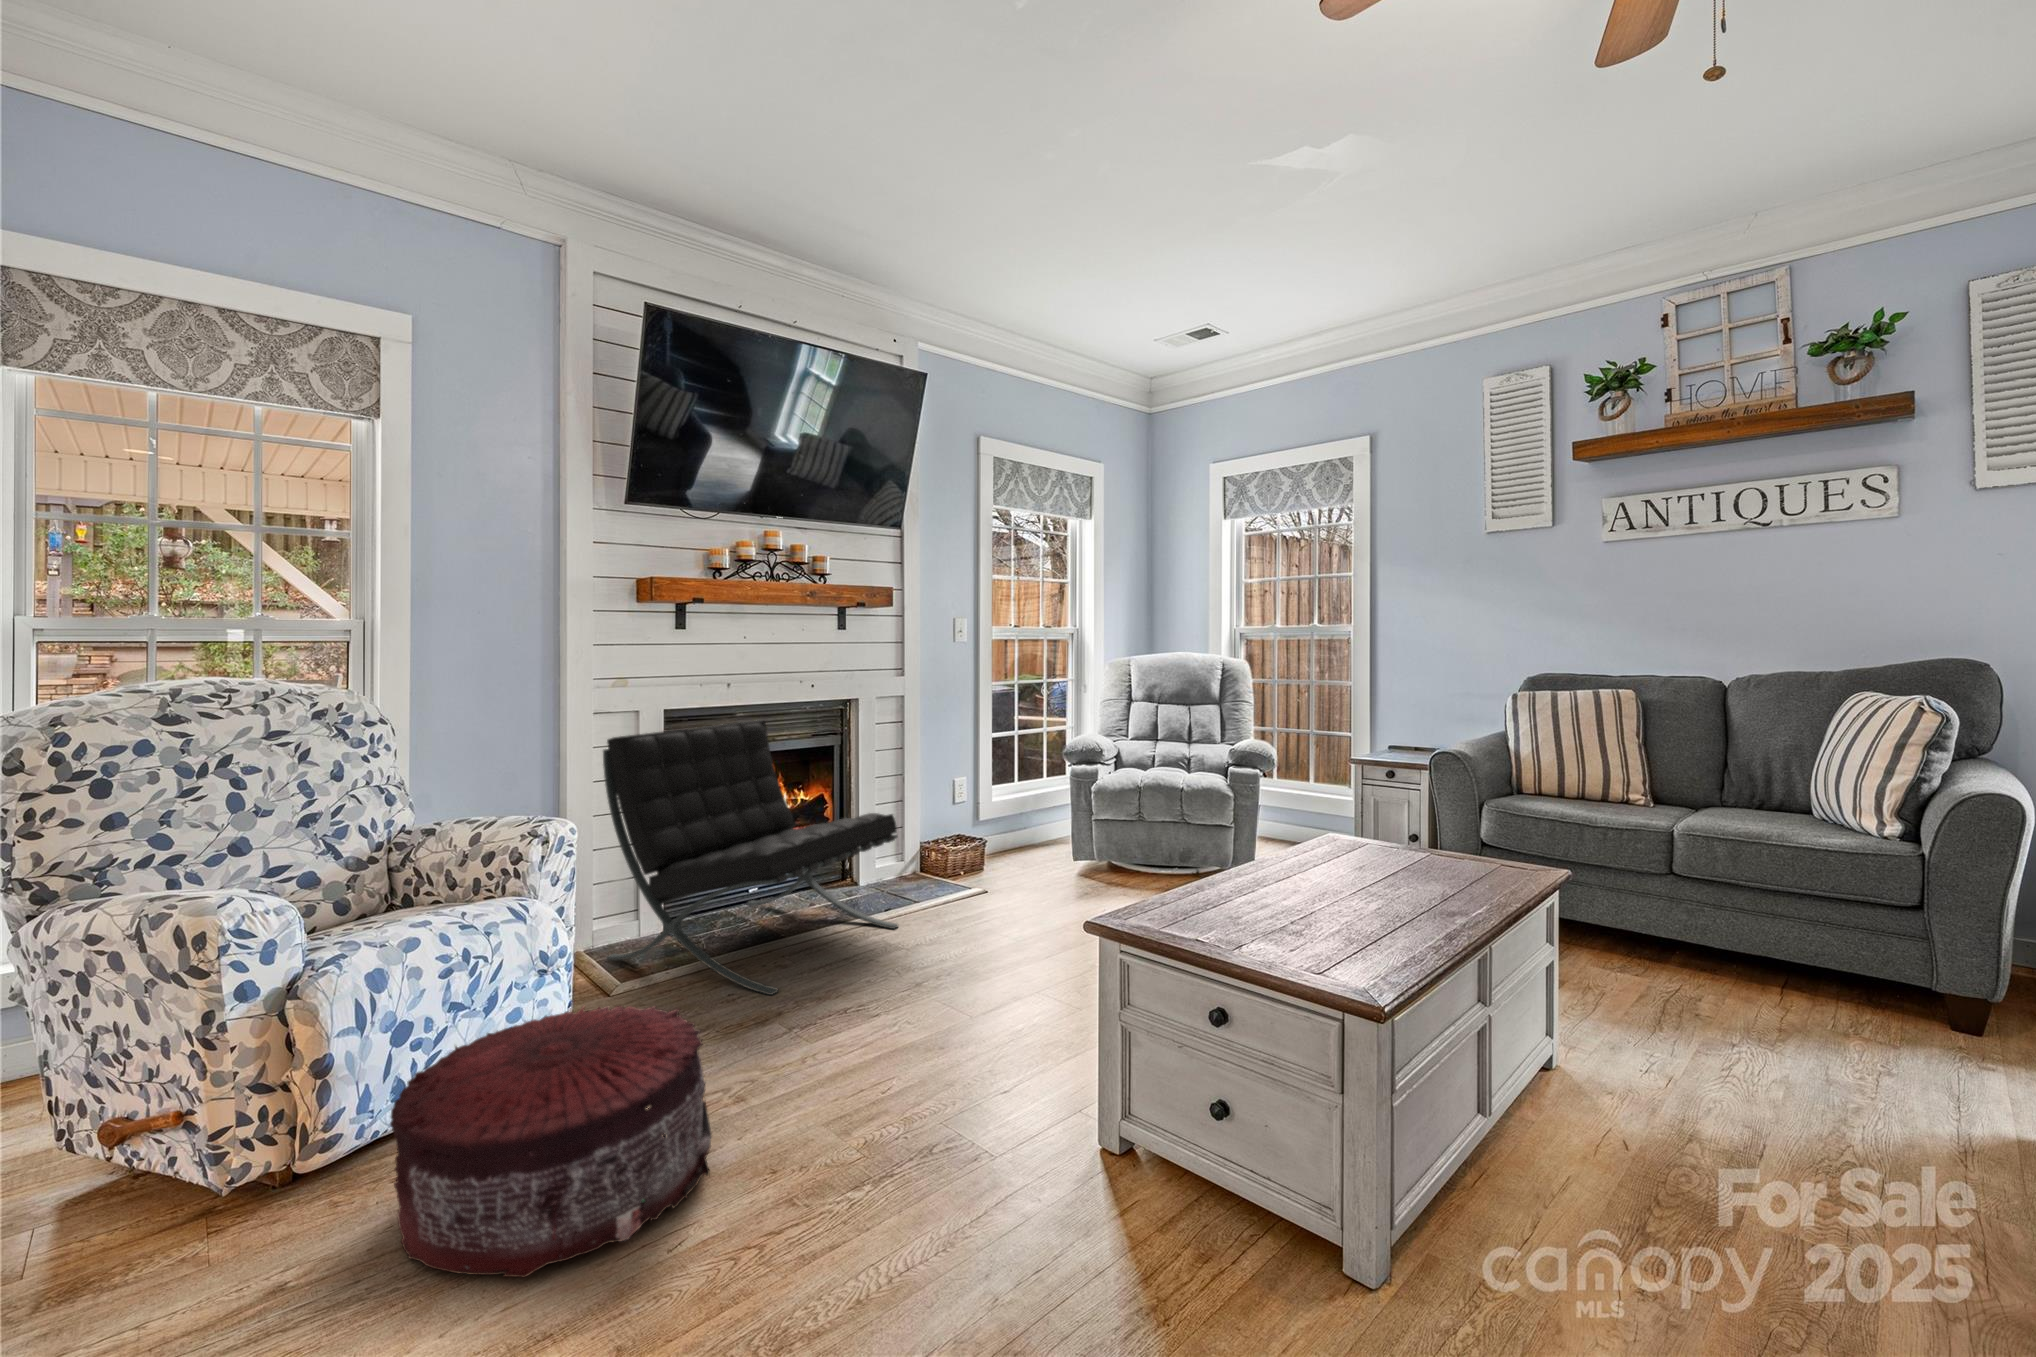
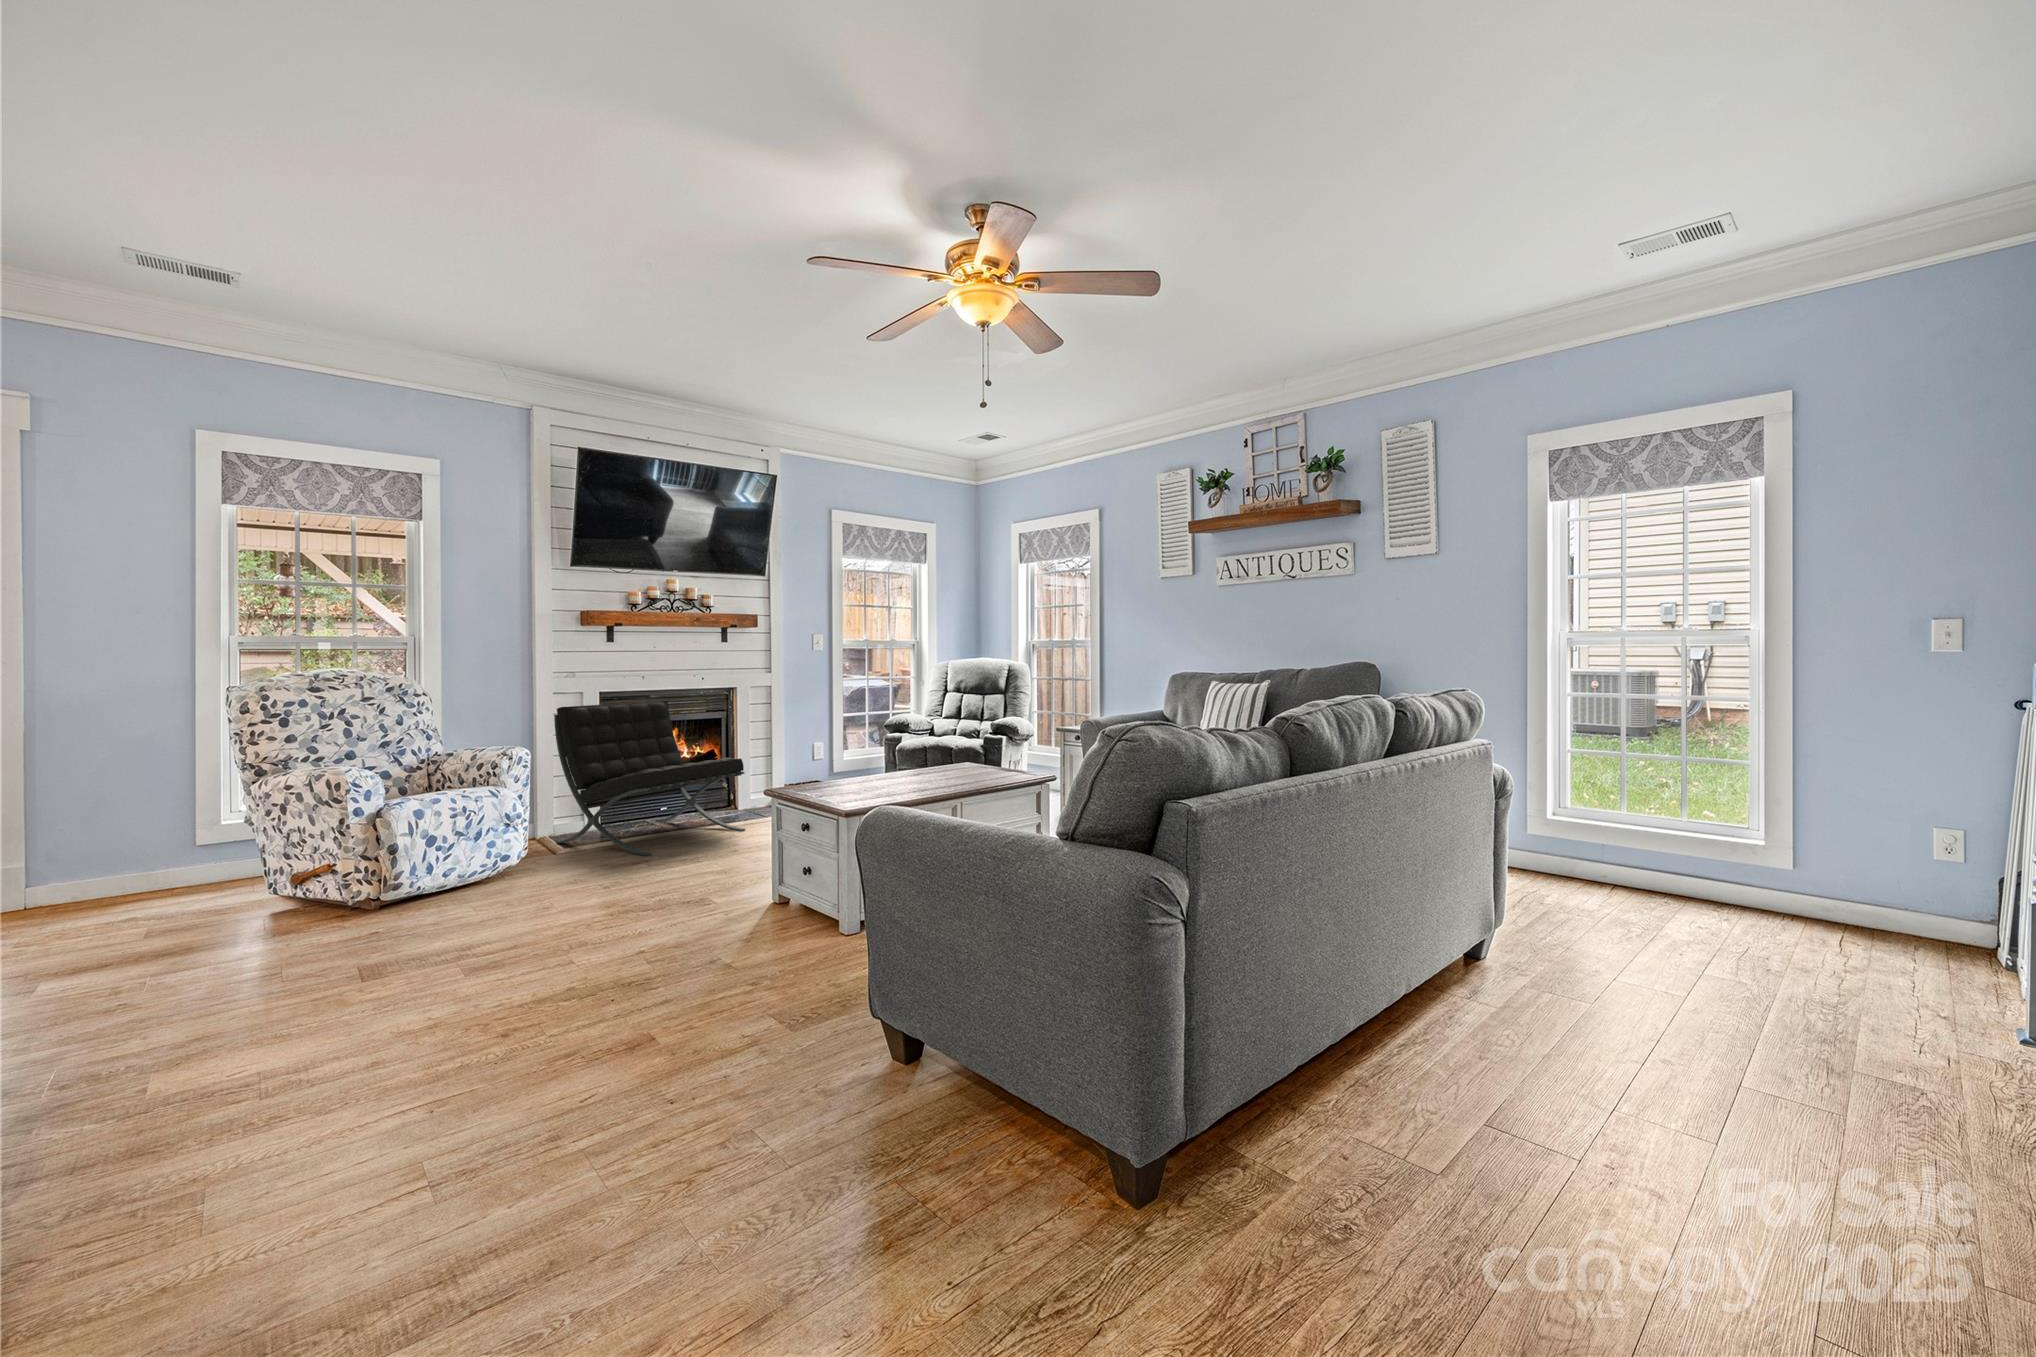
pouf: present [390,1006,712,1277] -> none [425,833,580,927]

